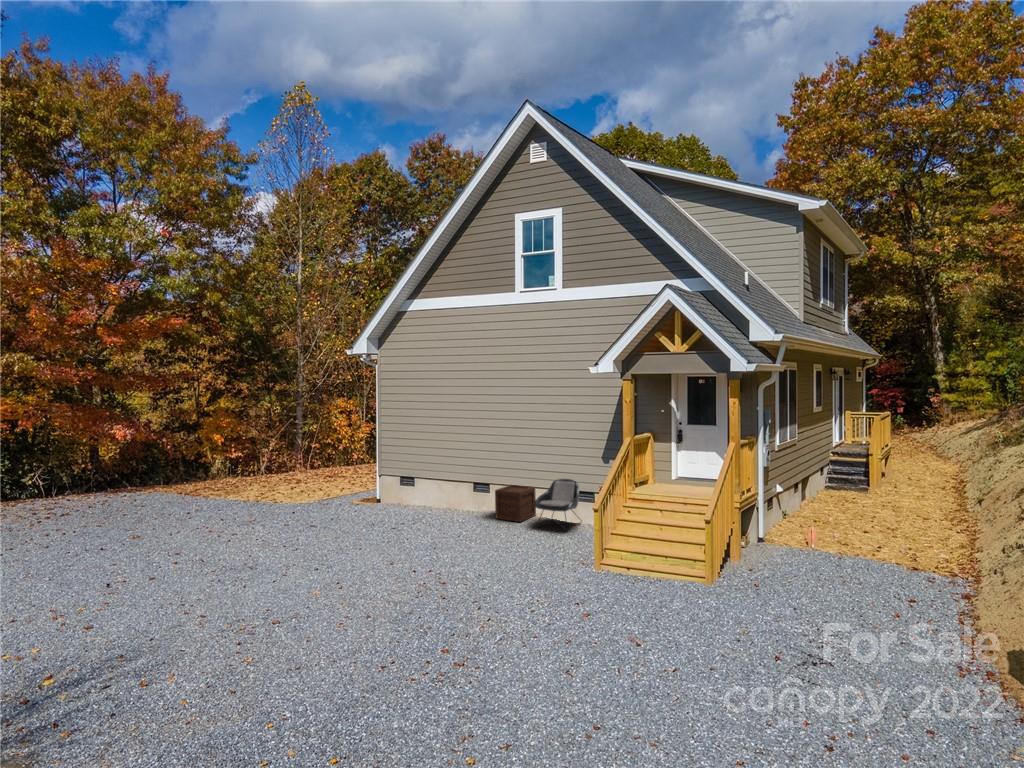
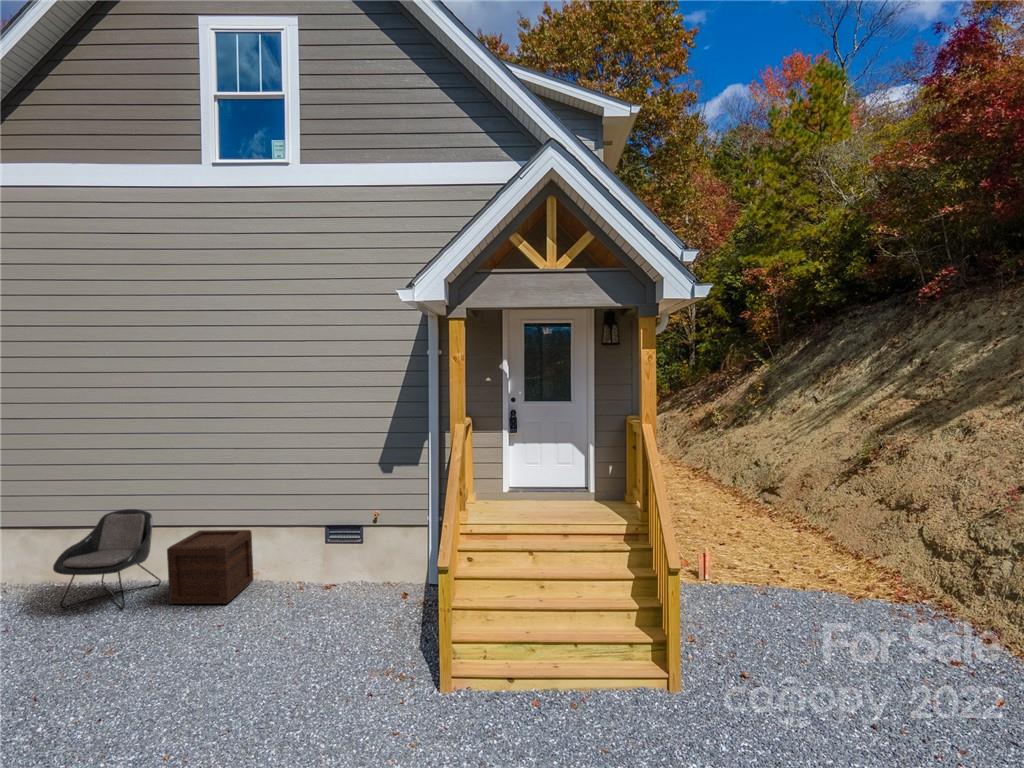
lounge chair: present [535,479,580,531] -> present [53,509,161,609]

